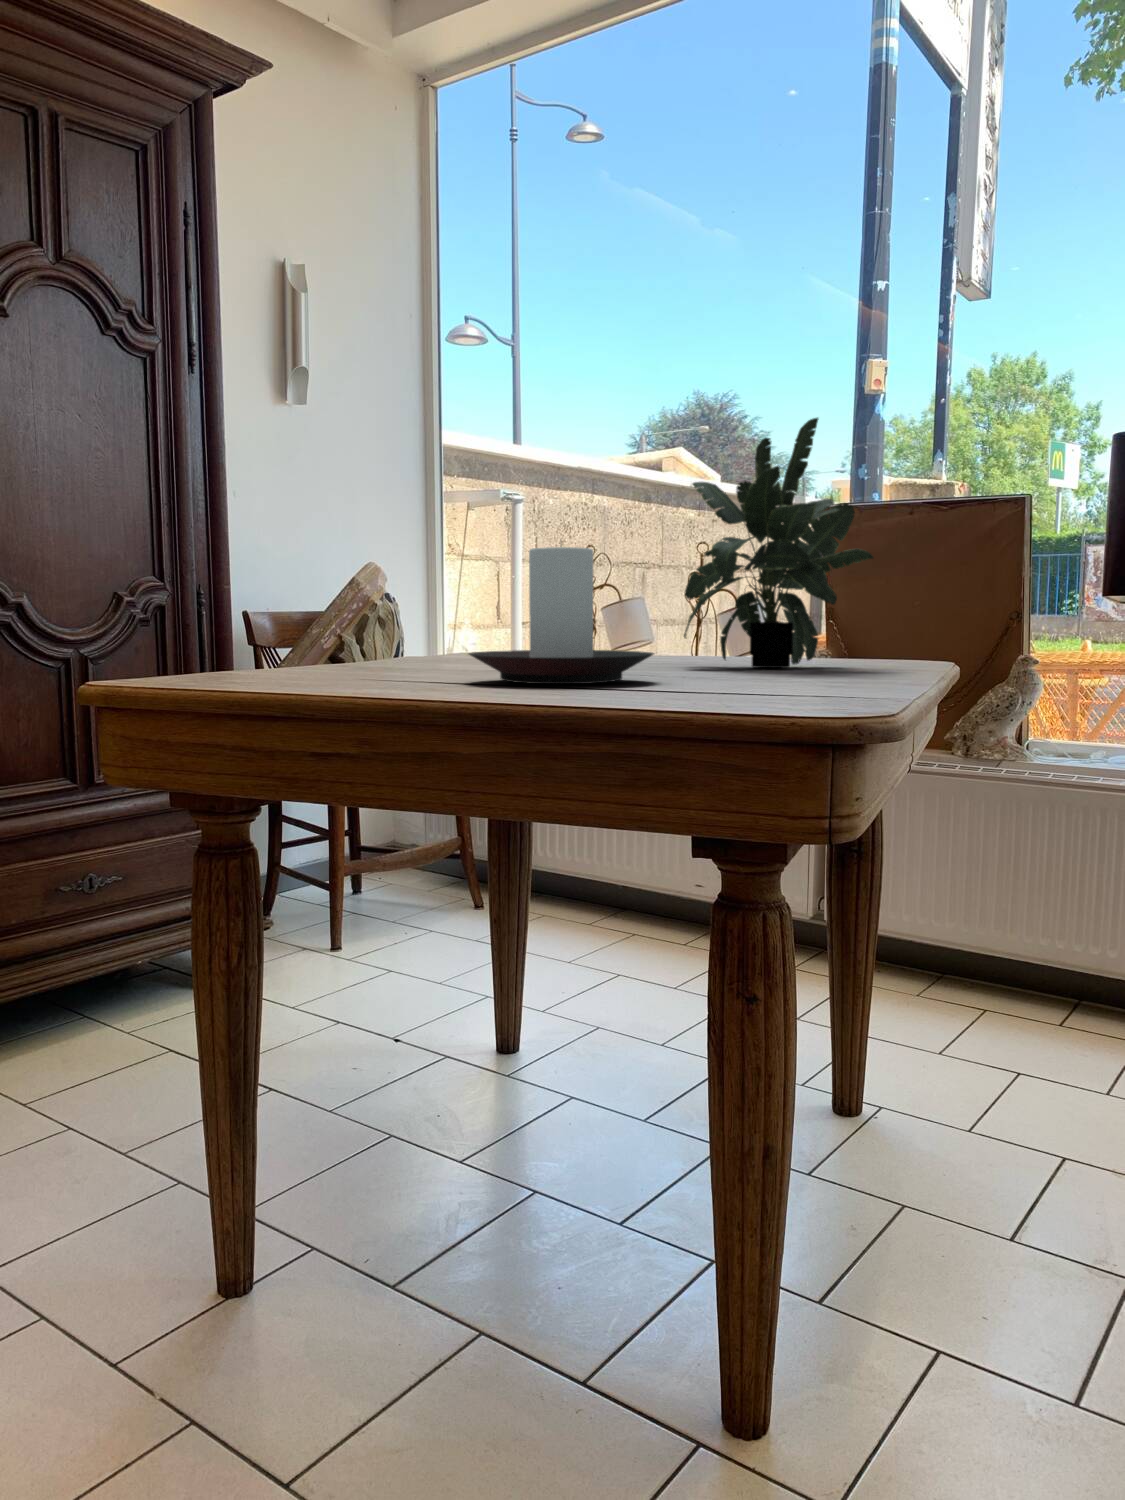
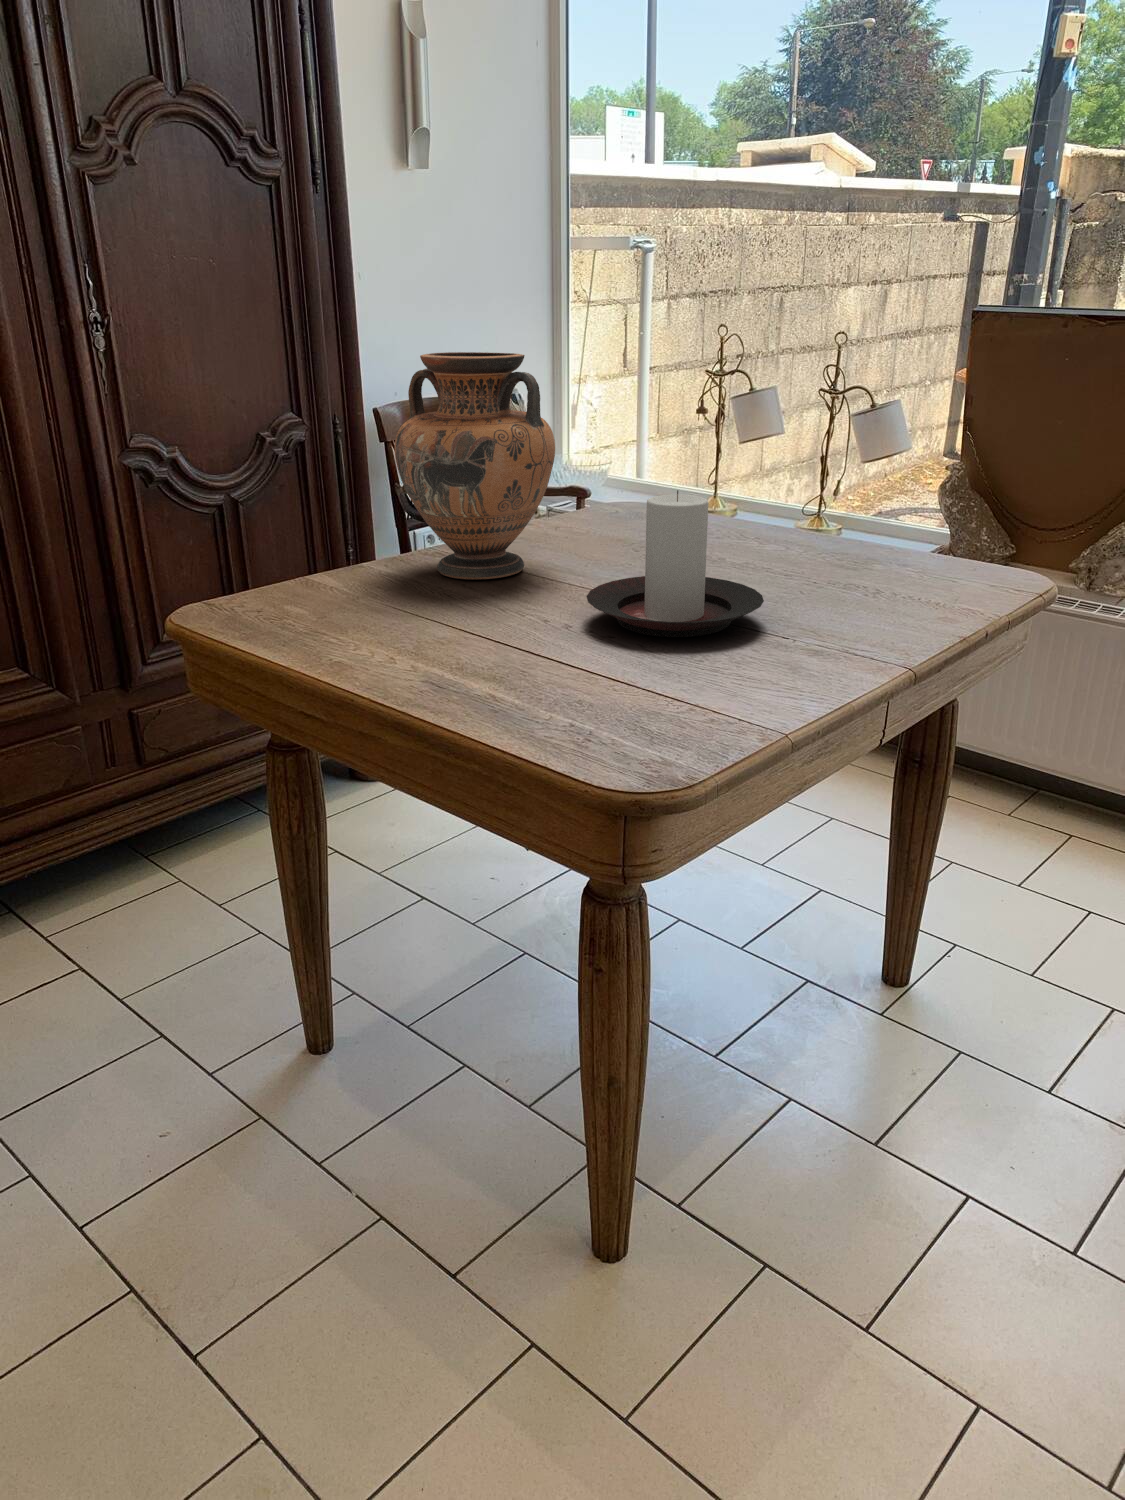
potted plant: present [684,418,873,668] -> none [800,316,999,562]
vase: none [262,440,431,673] -> present [395,352,555,579]

